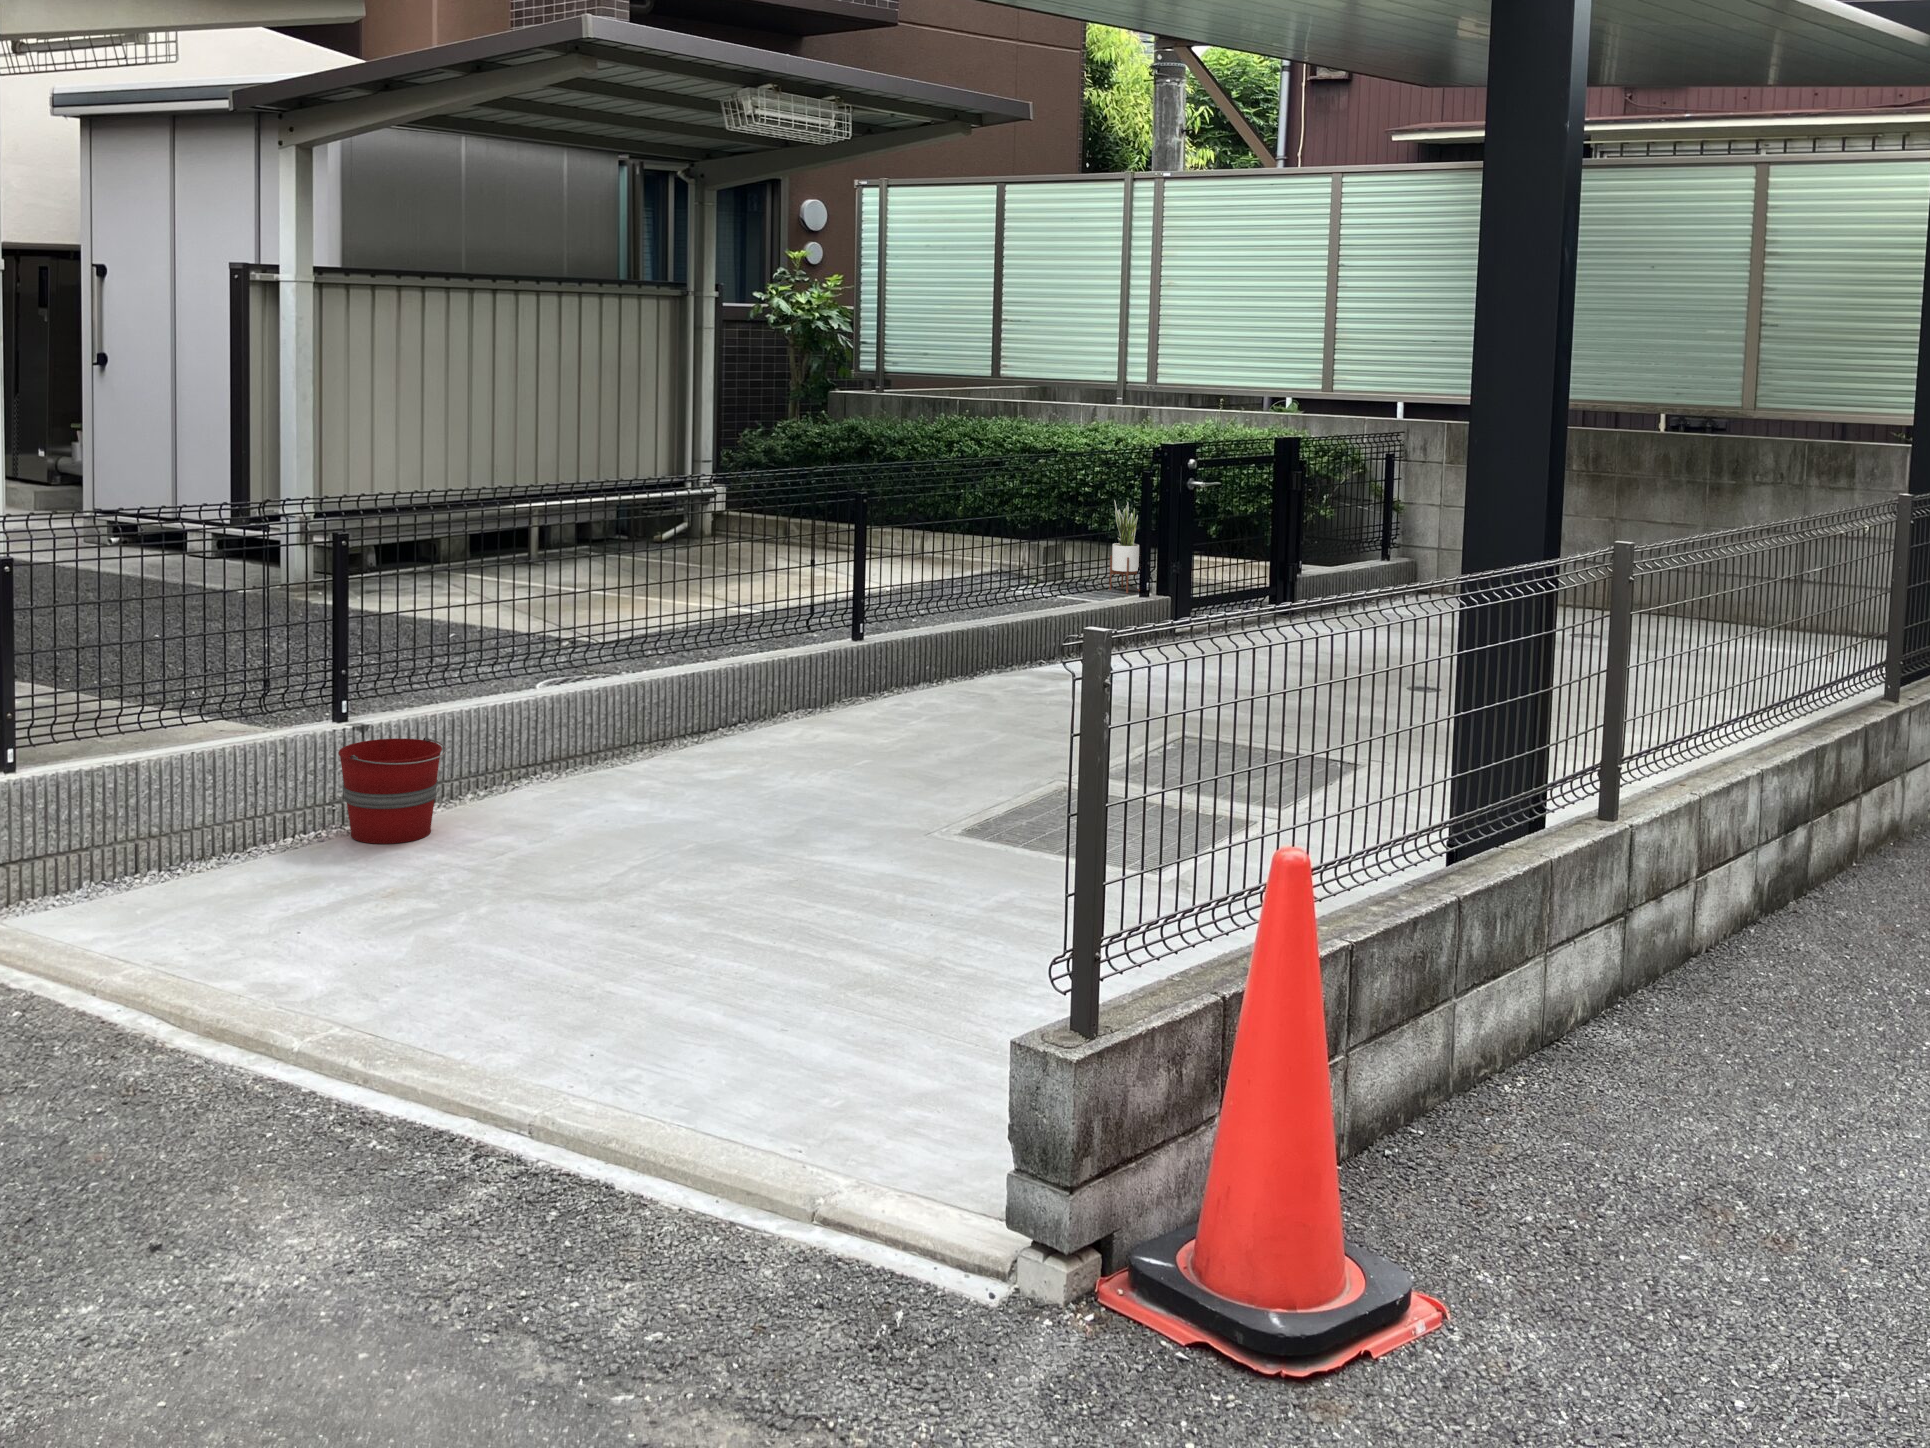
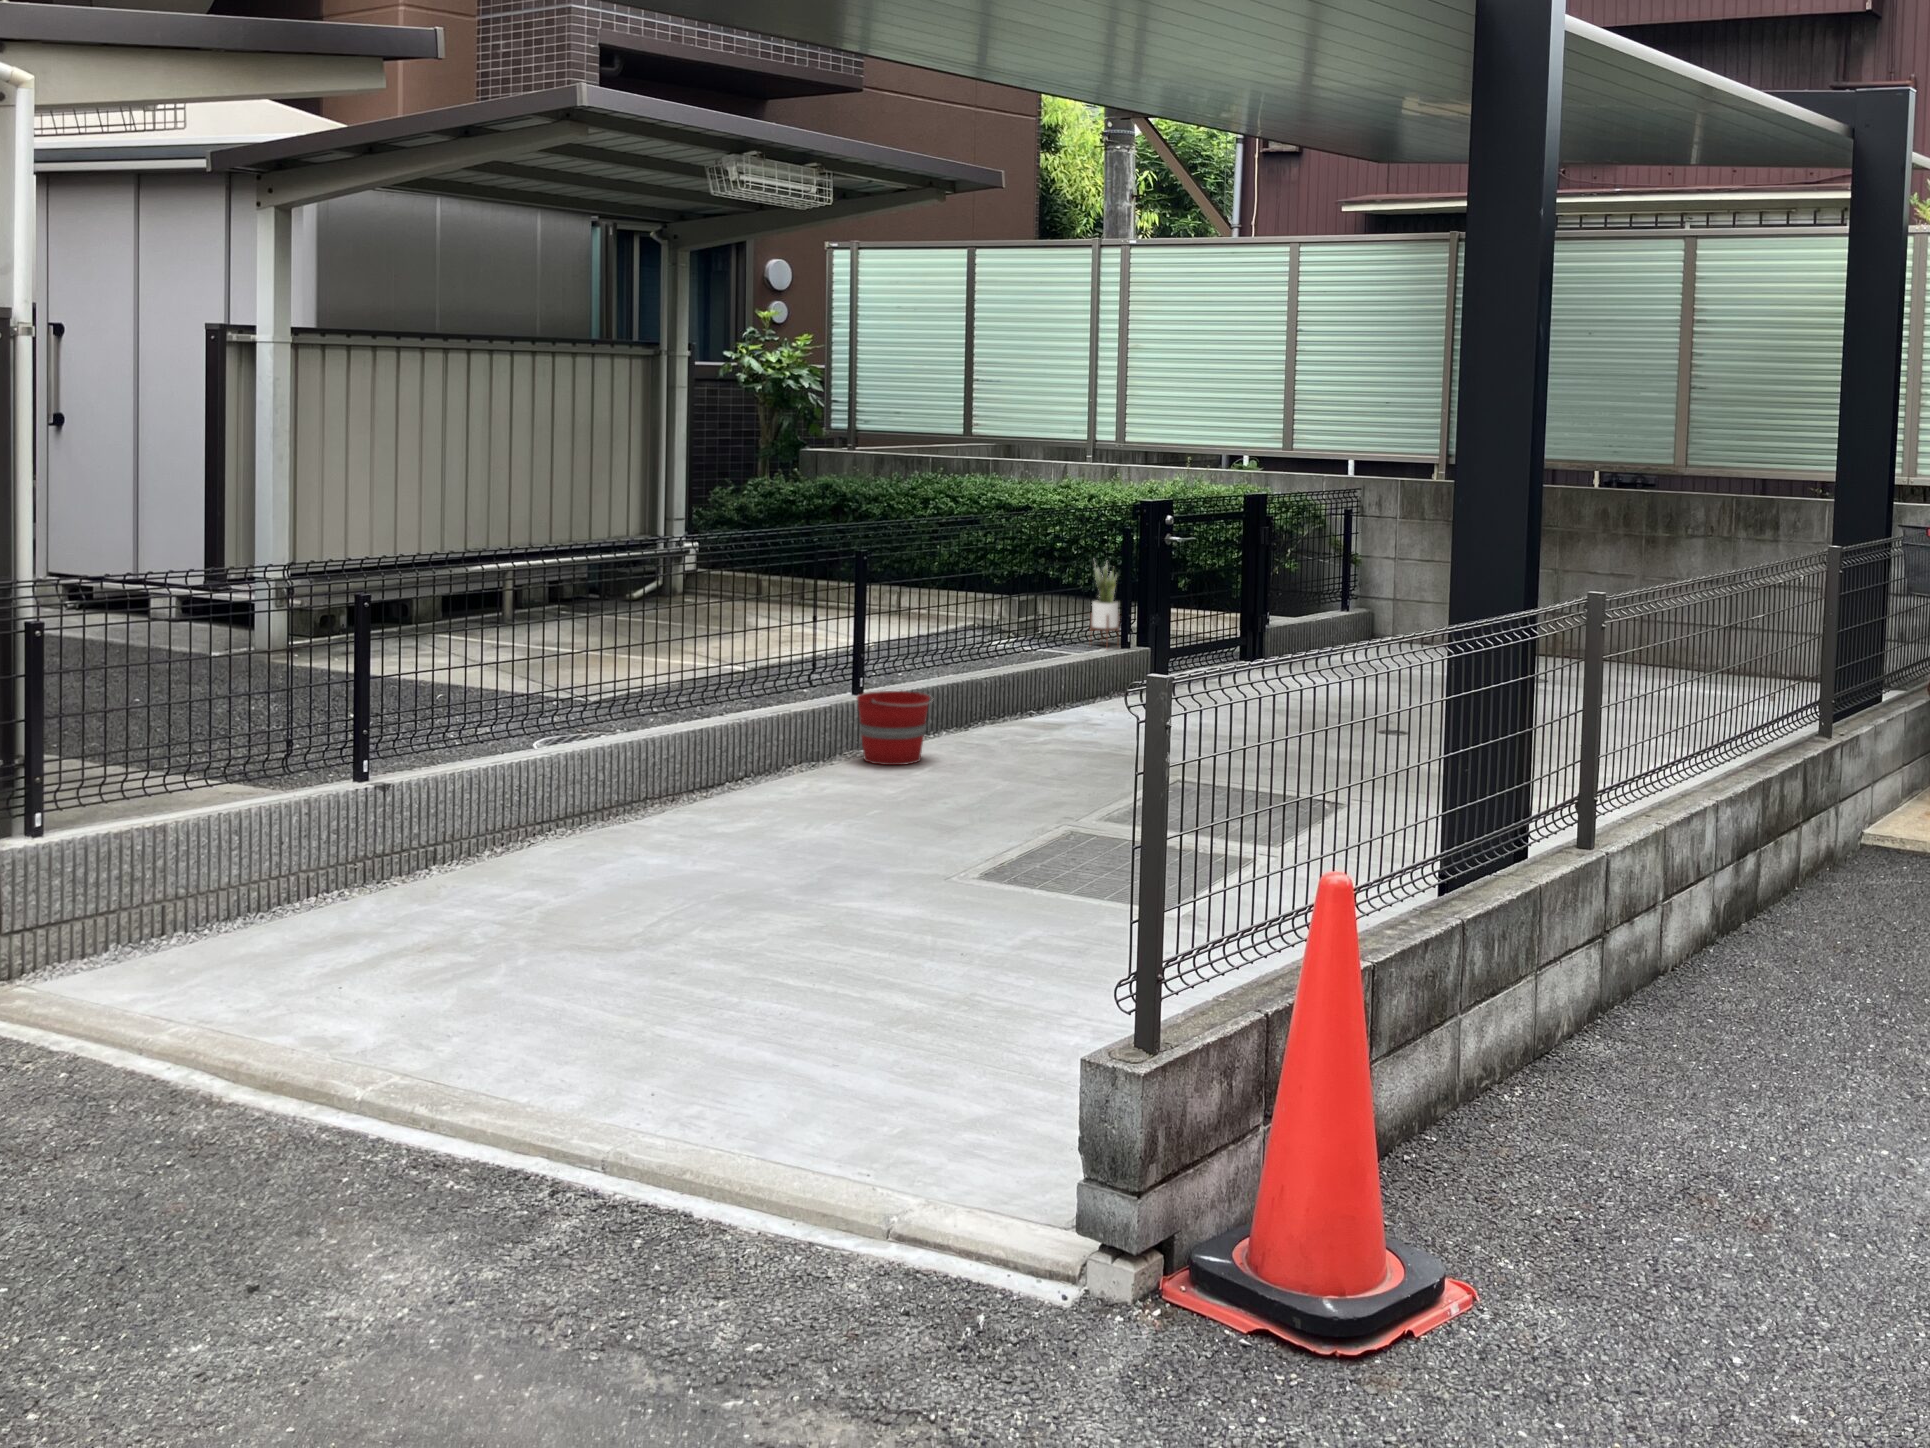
bucket: present [338,737,447,844] -> present [857,691,933,765]

